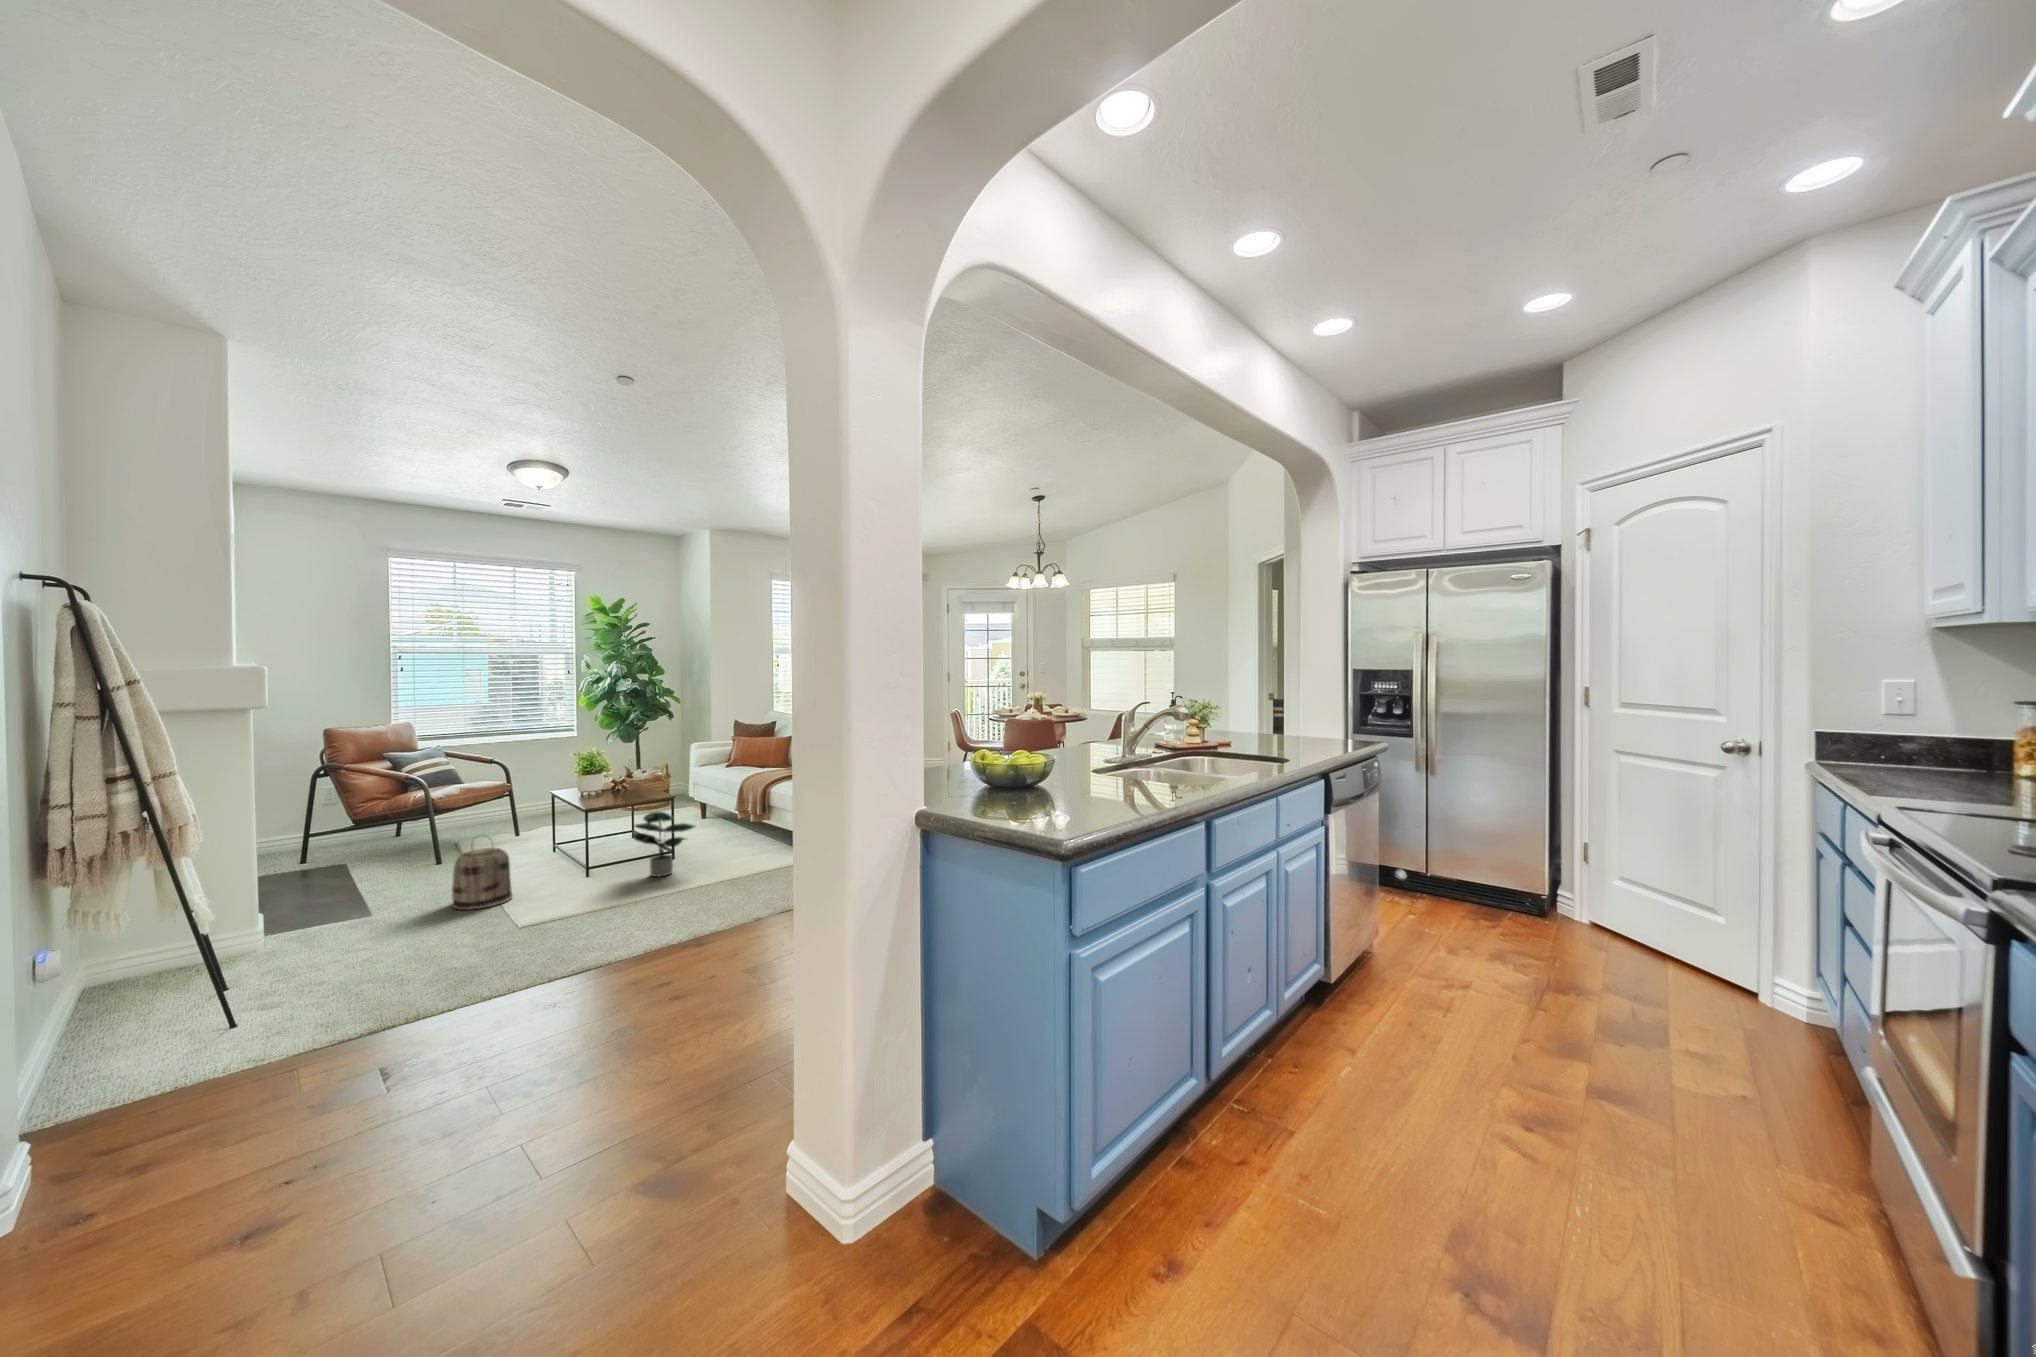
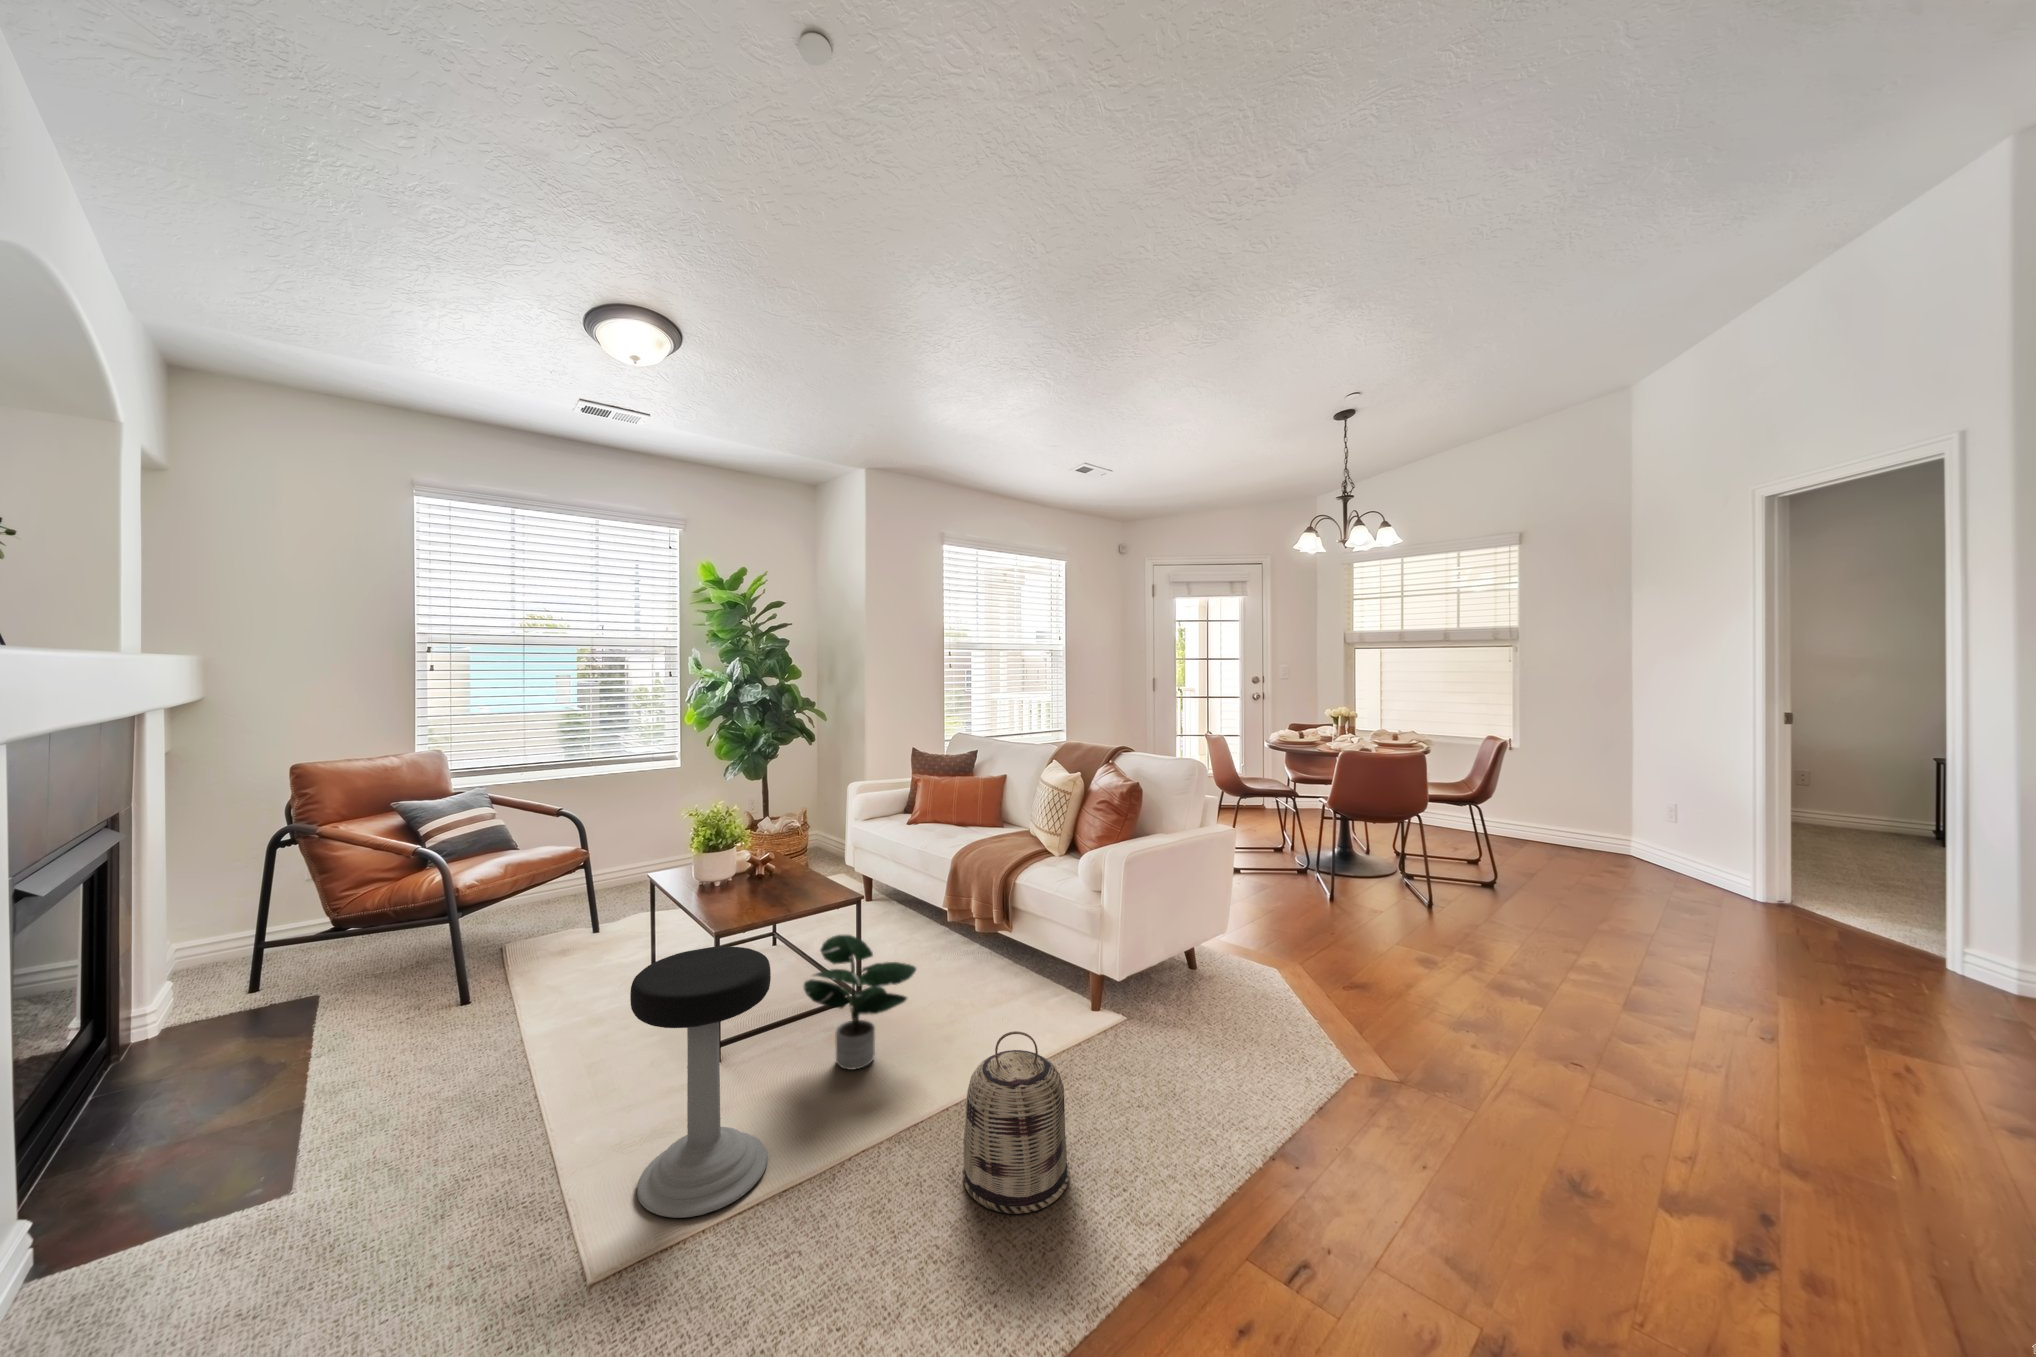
stool: none [533,802,604,913] -> present [630,947,771,1218]
basket: present [452,847,513,910] -> present [963,1031,1069,1214]

